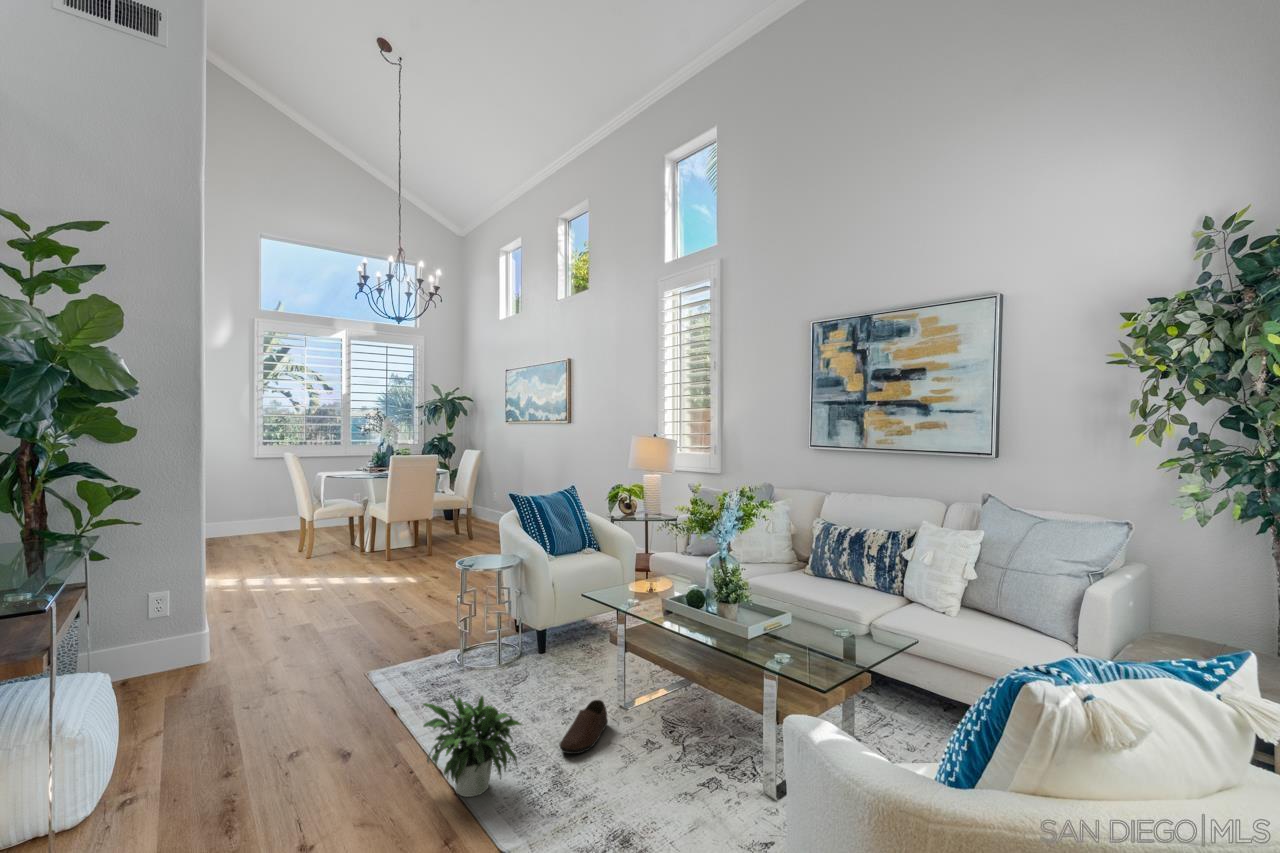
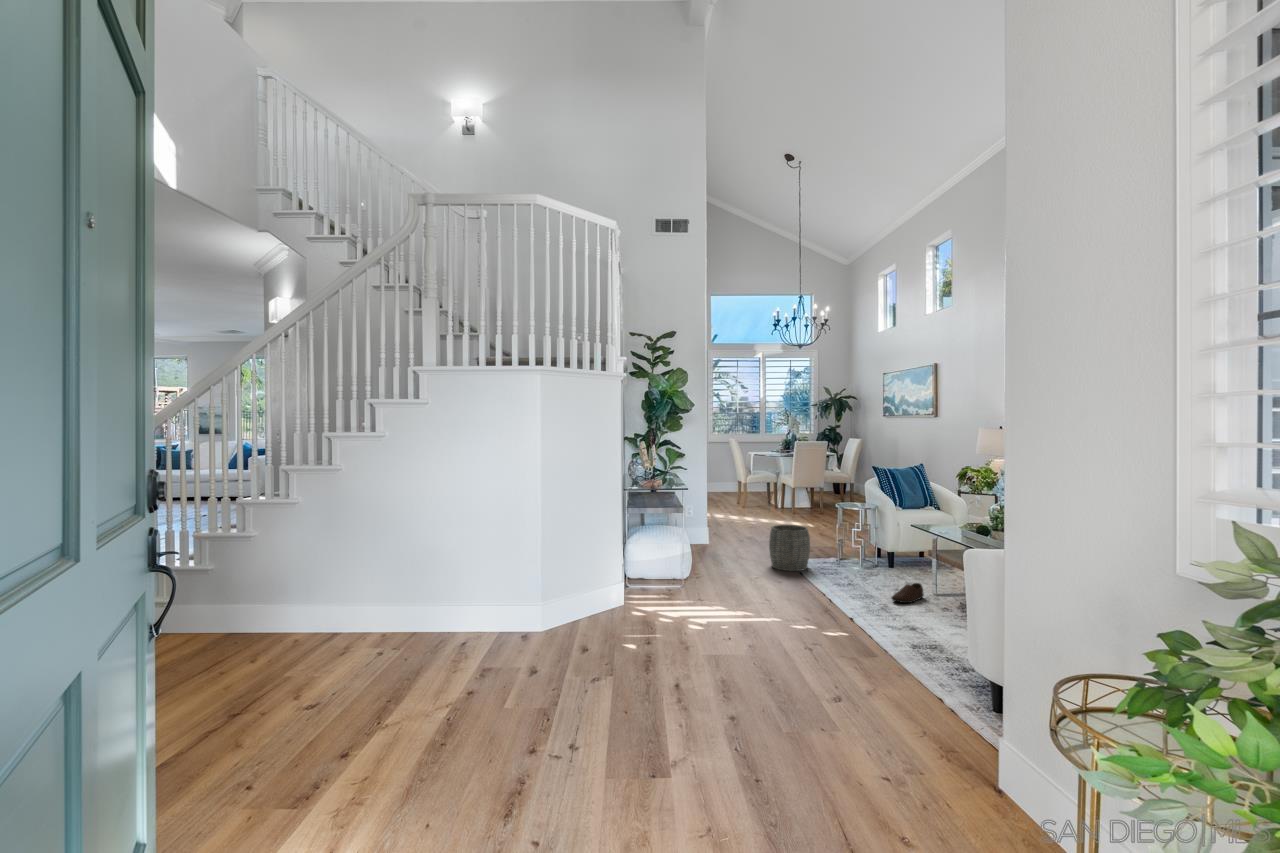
woven basket: none [327,607,407,702] -> present [769,525,810,571]
potted plant: present [410,694,522,797] -> none [812,557,868,606]

